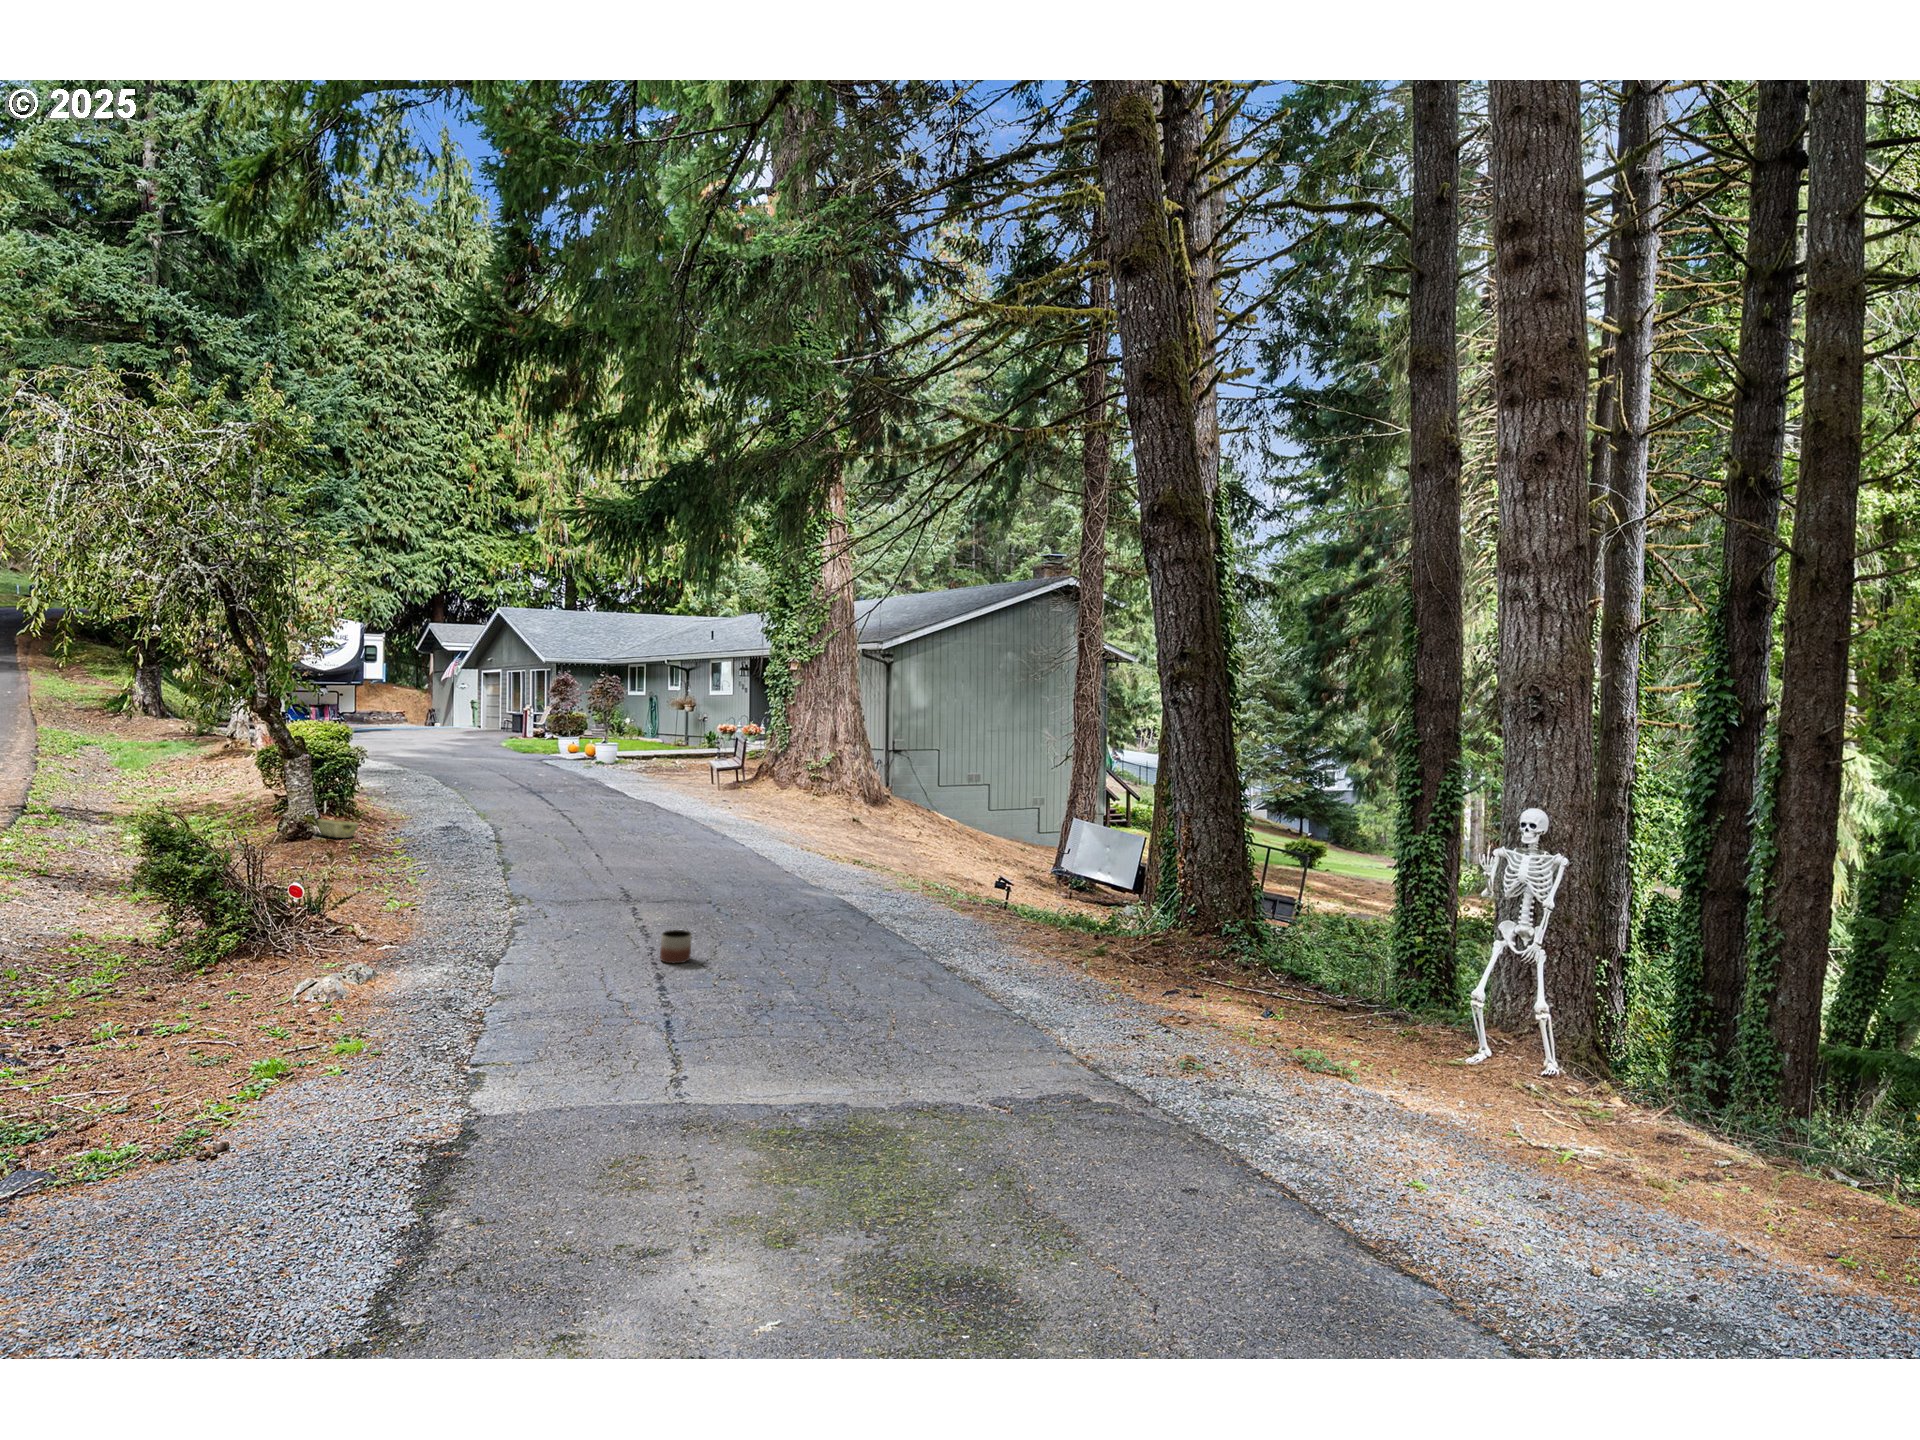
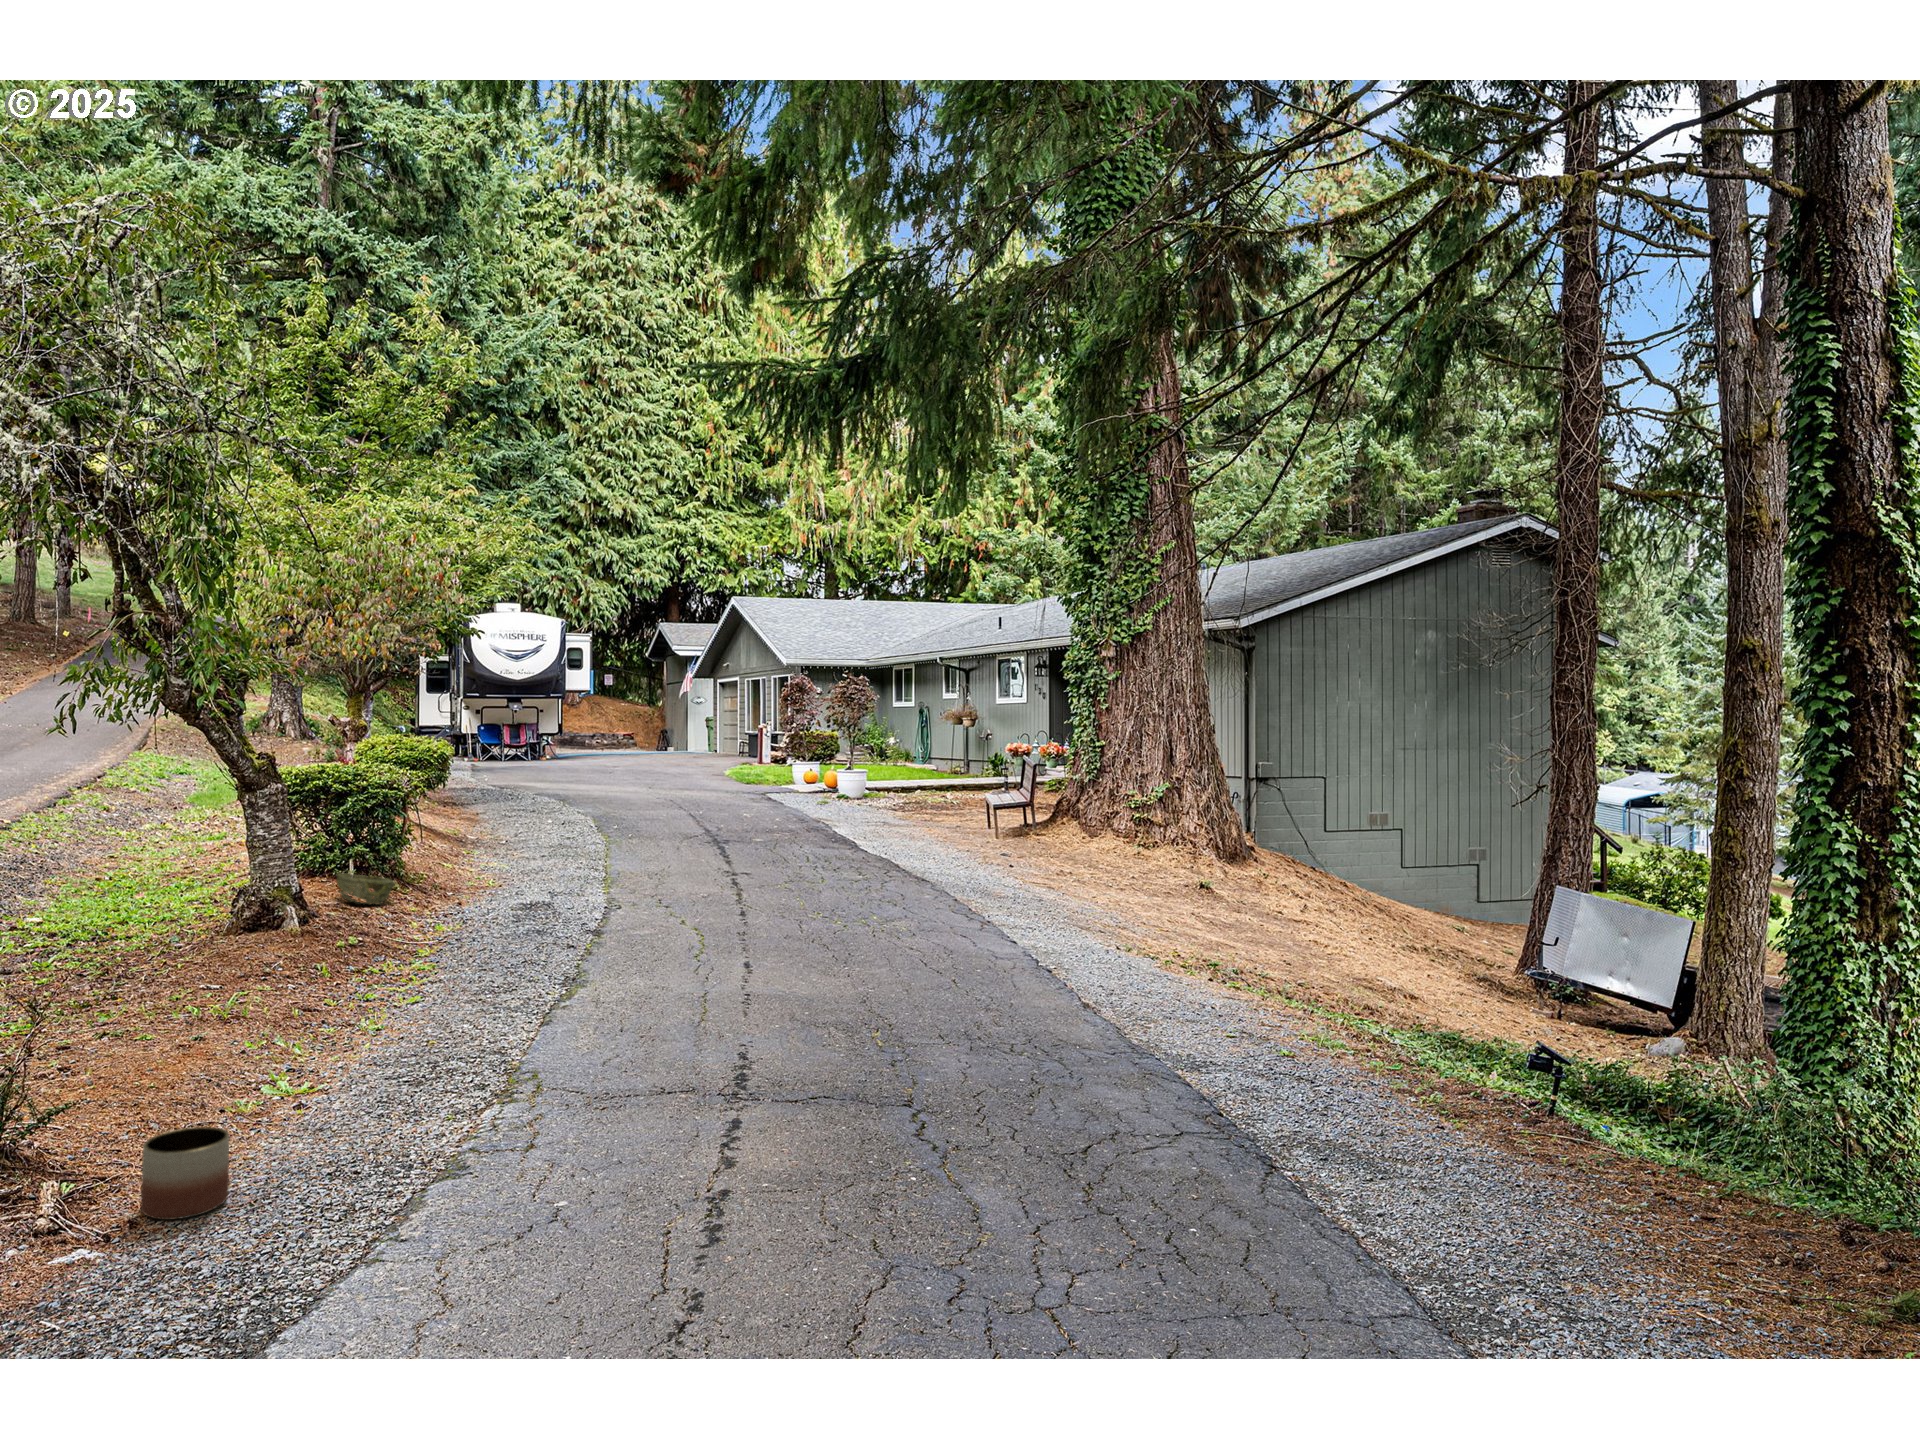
planter: present [660,930,692,964] -> present [141,1127,229,1220]

